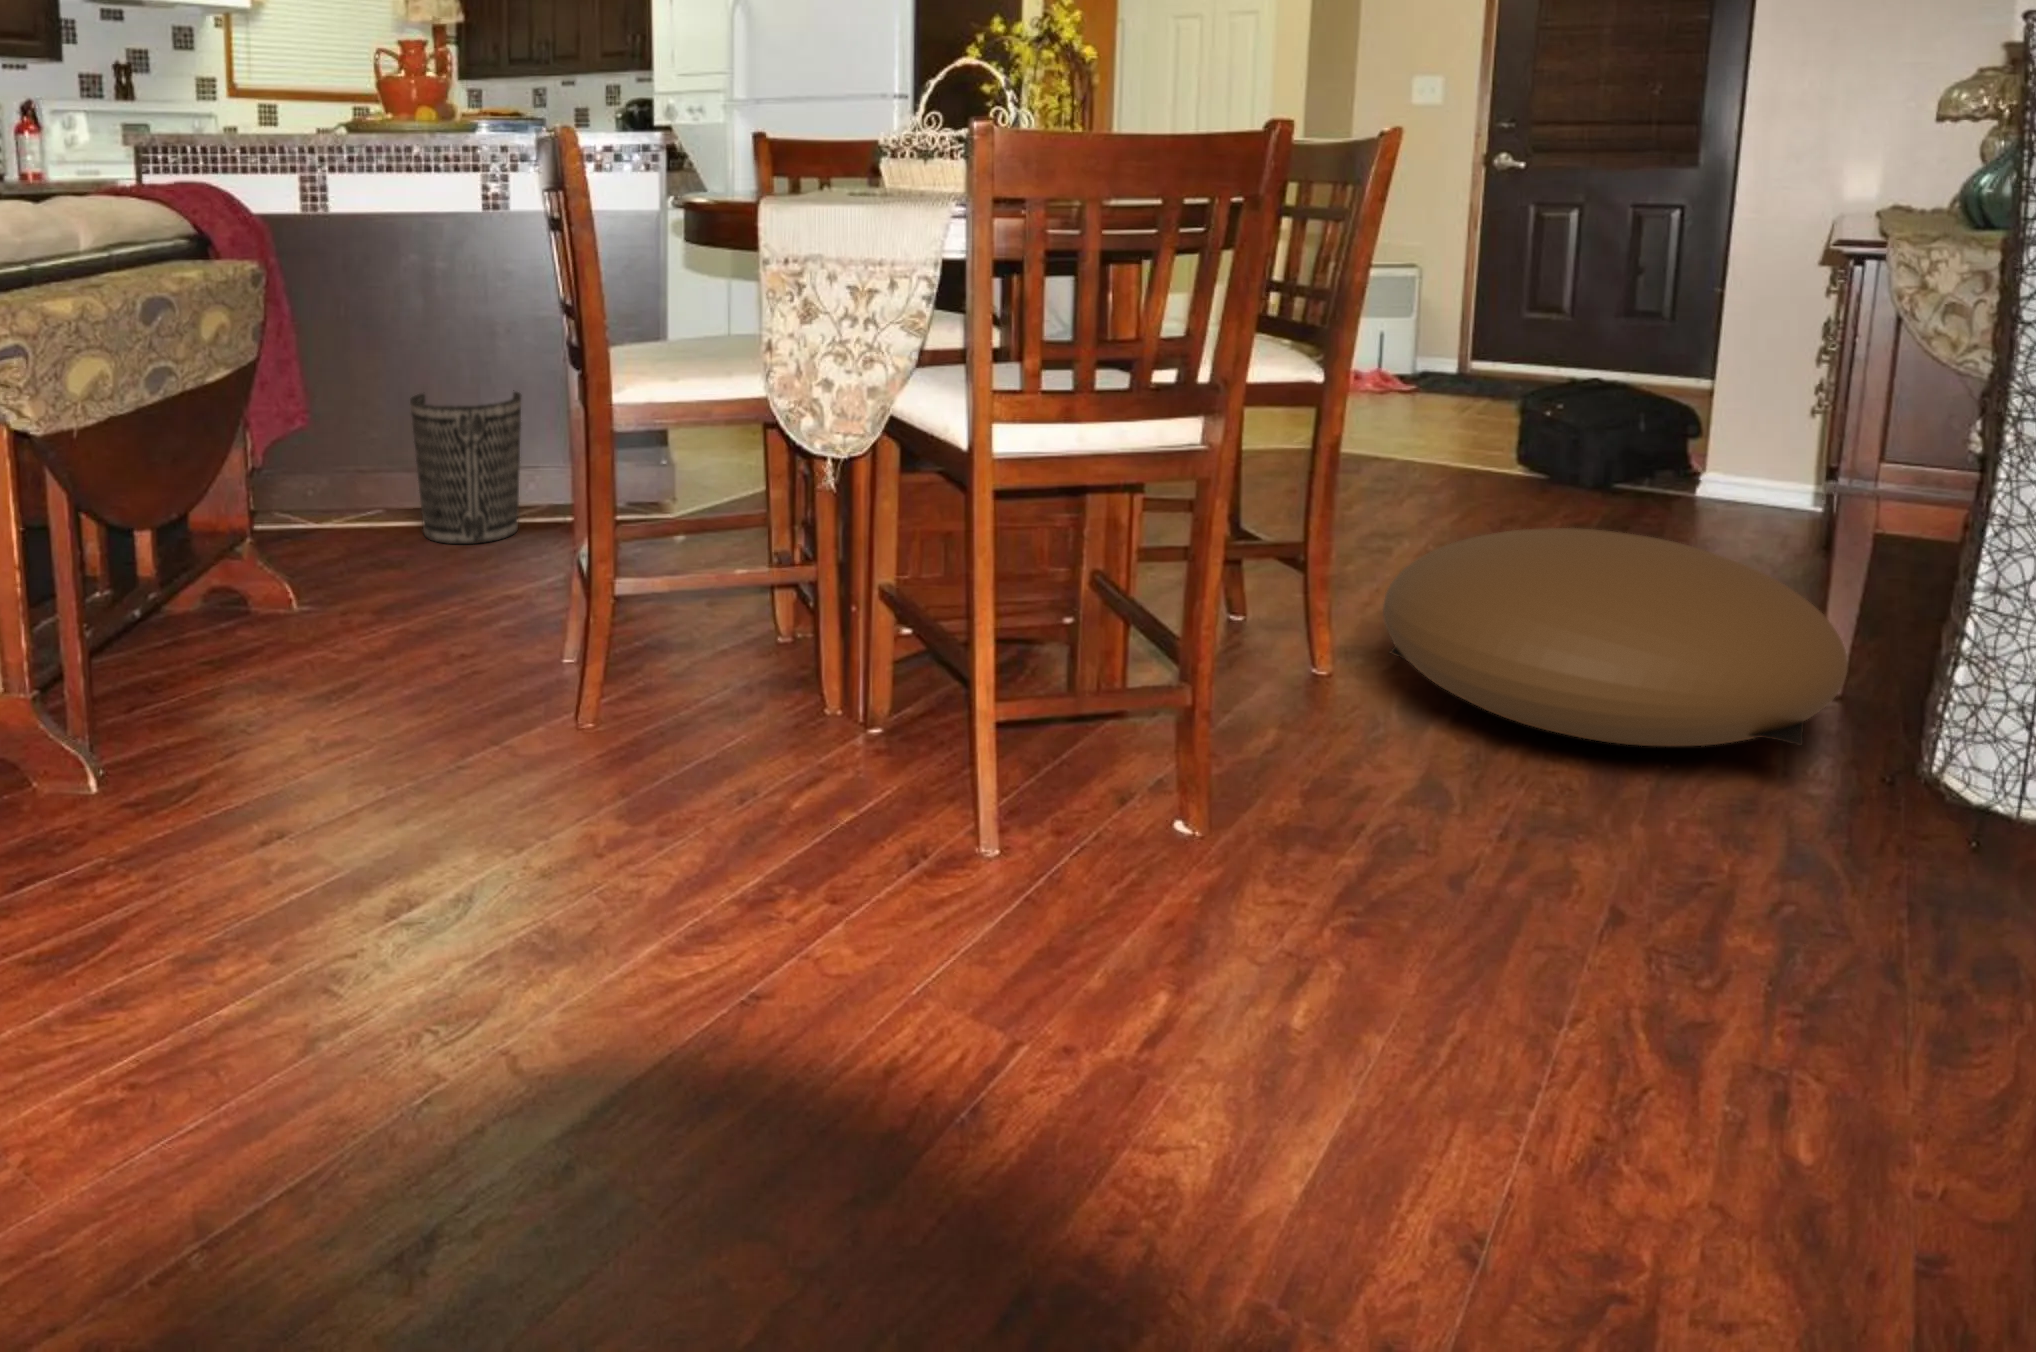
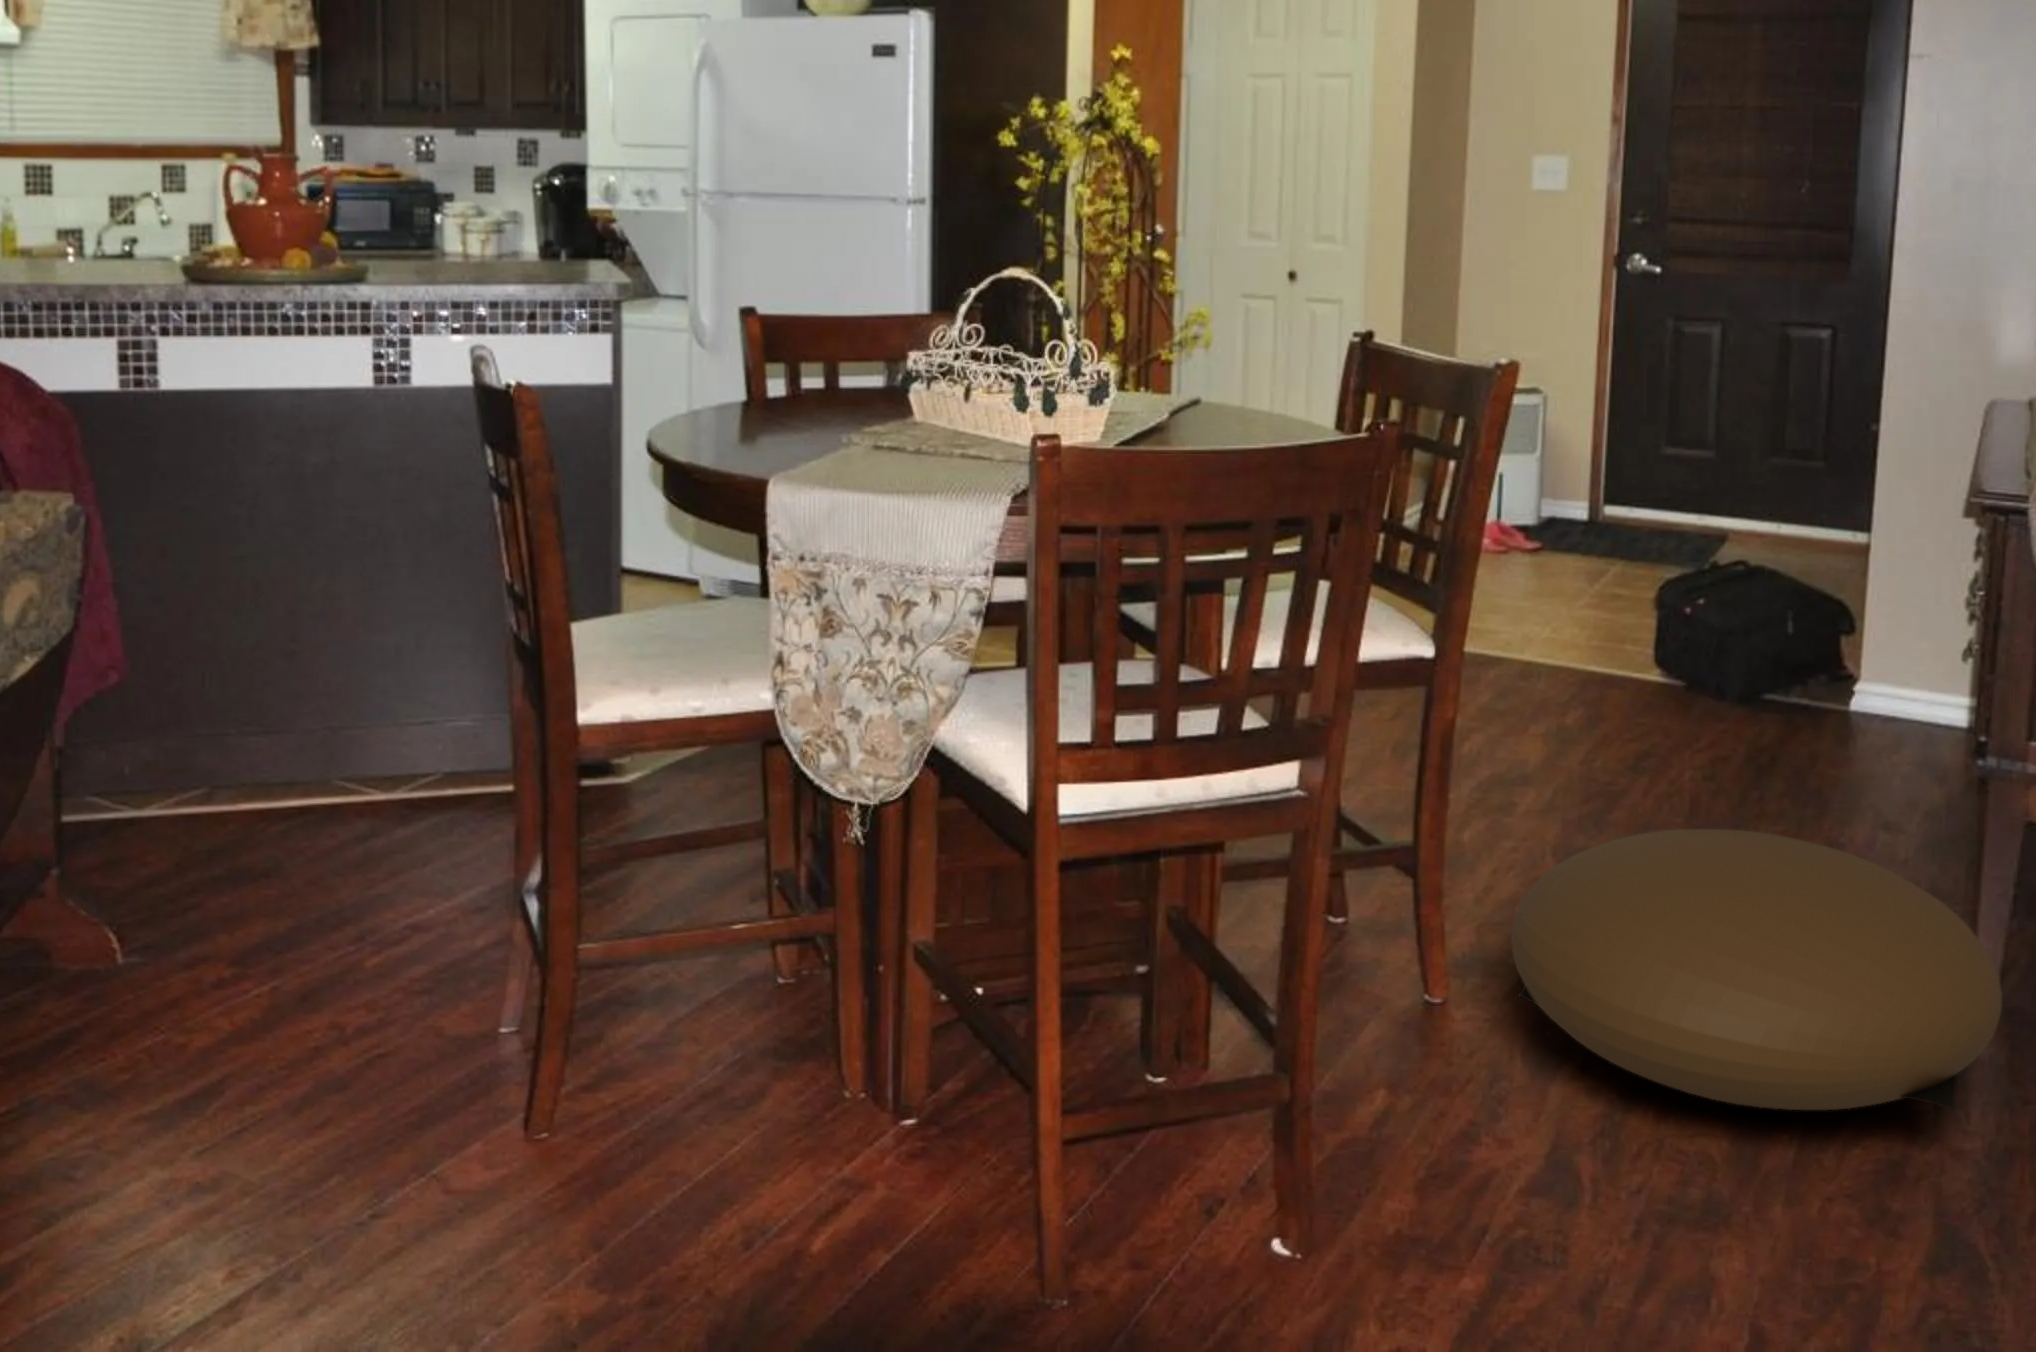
wastebasket: present [410,390,521,544] -> none [270,626,426,850]

